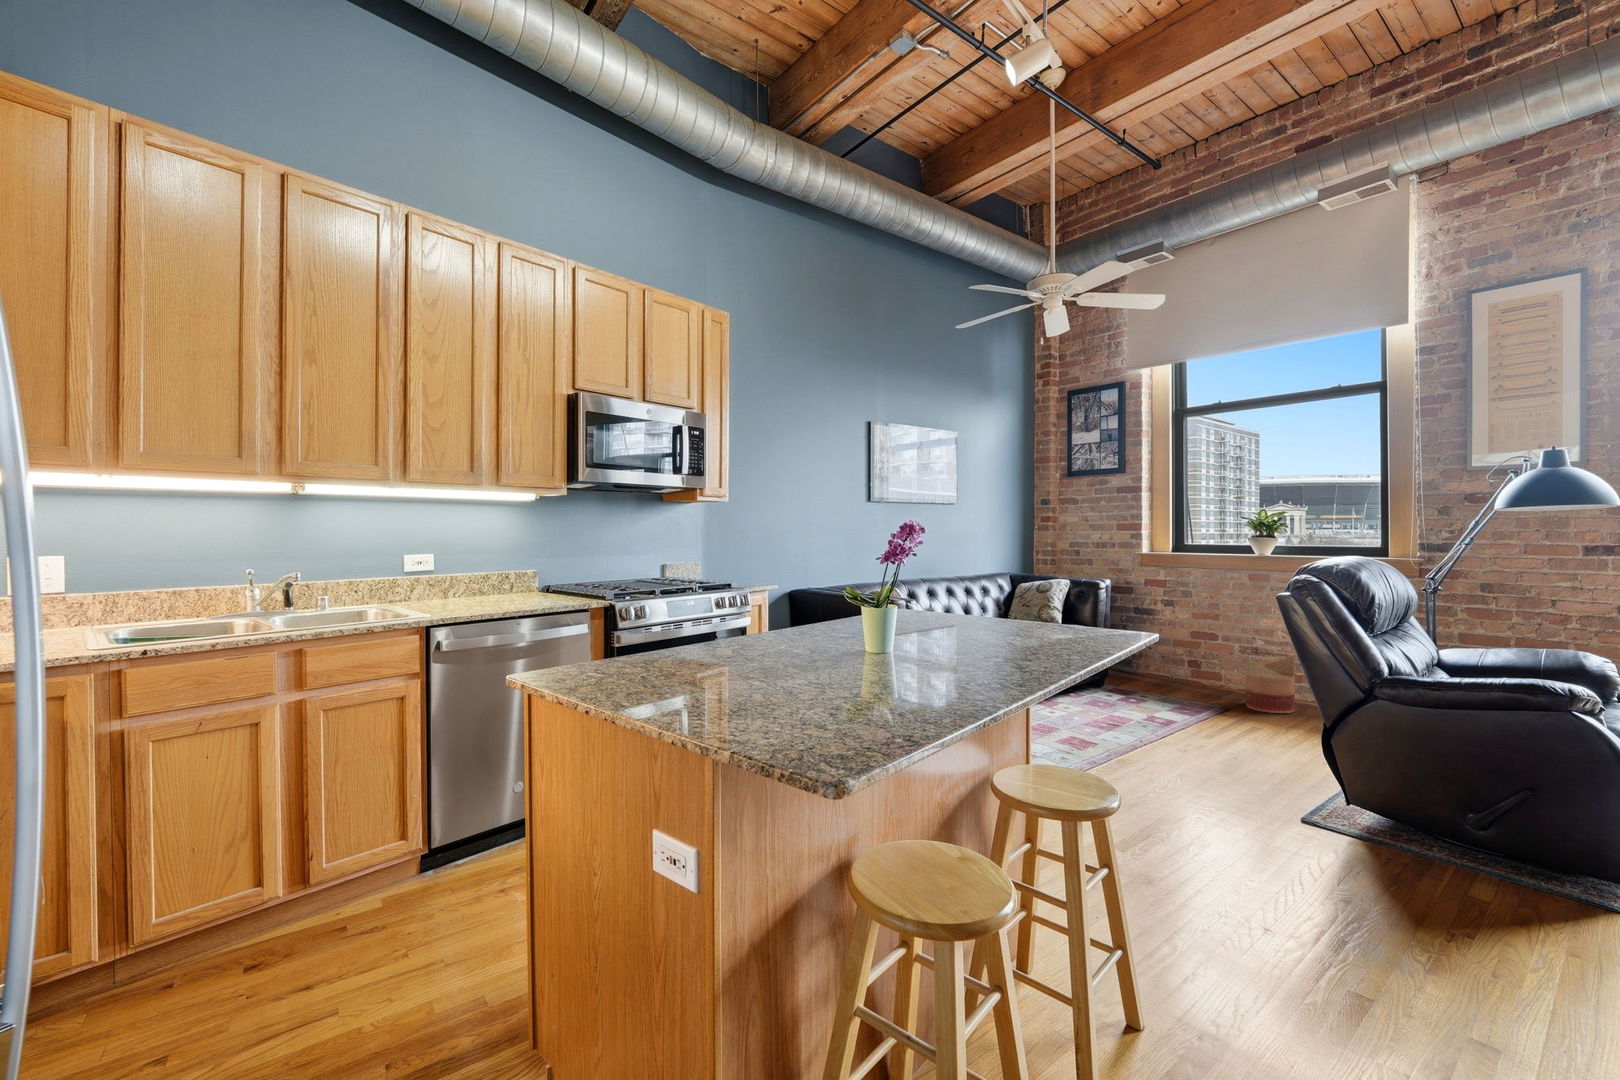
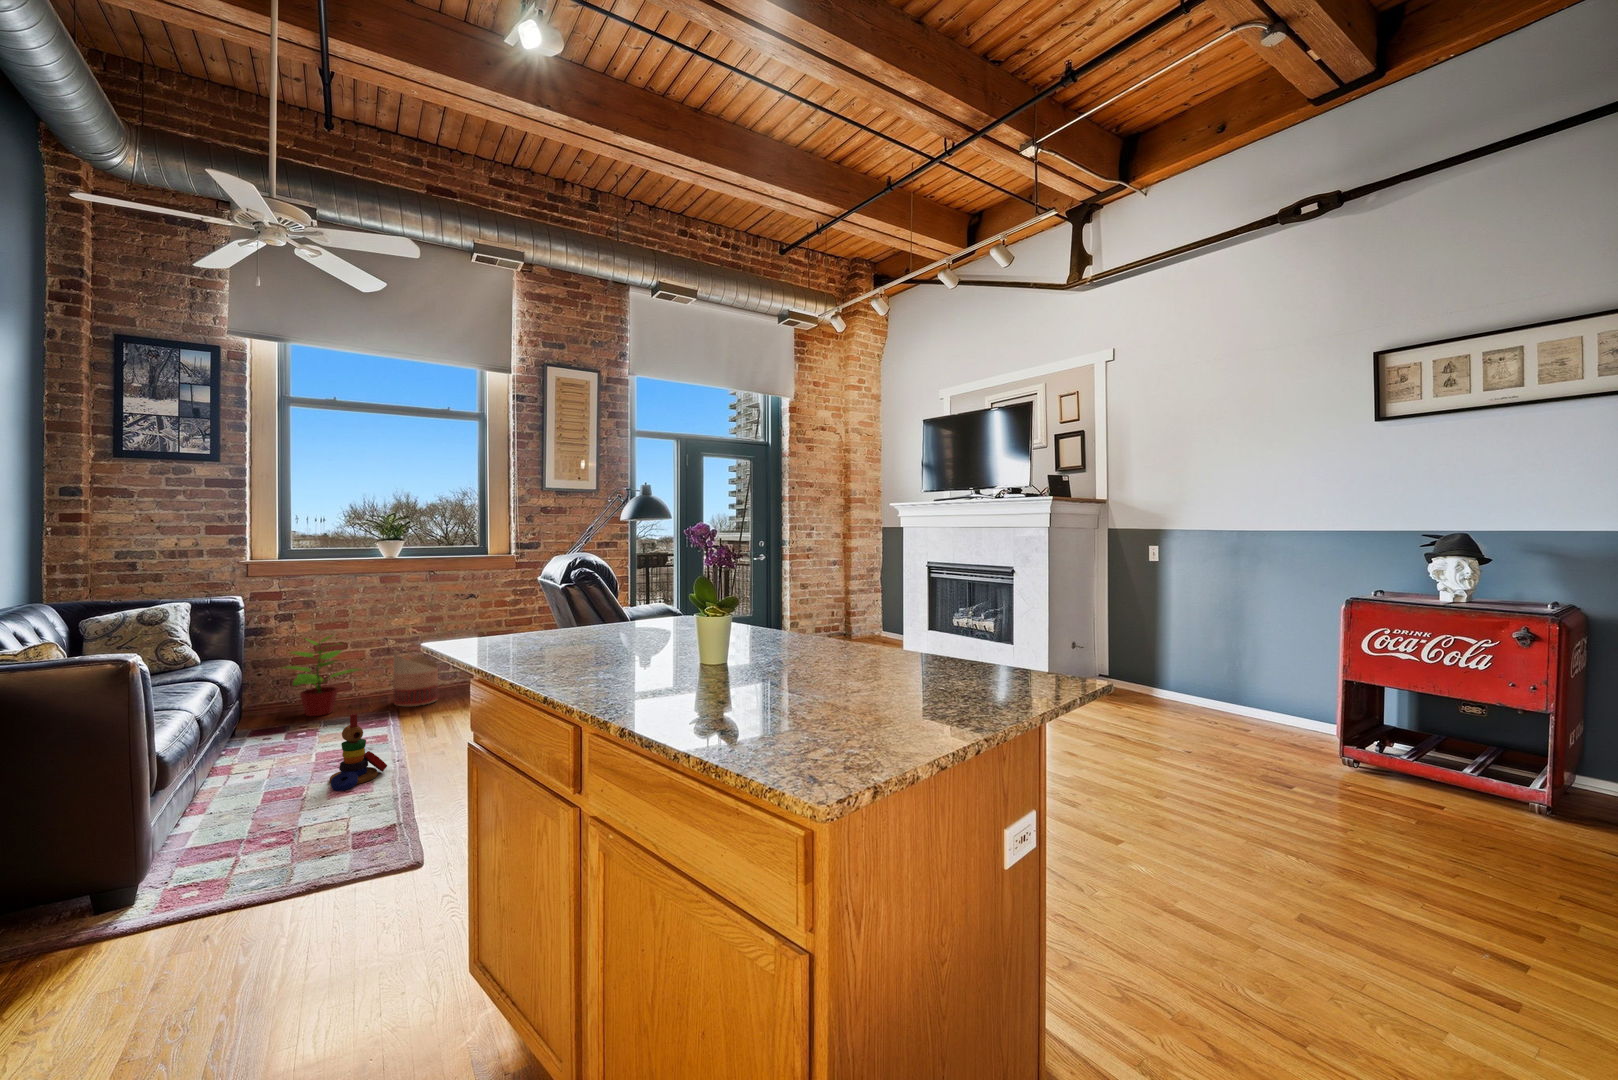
potted plant: none [1148,620,1213,696] -> present [285,636,358,716]
stacking toy: none [1075,684,1130,746] -> present [329,713,387,791]

